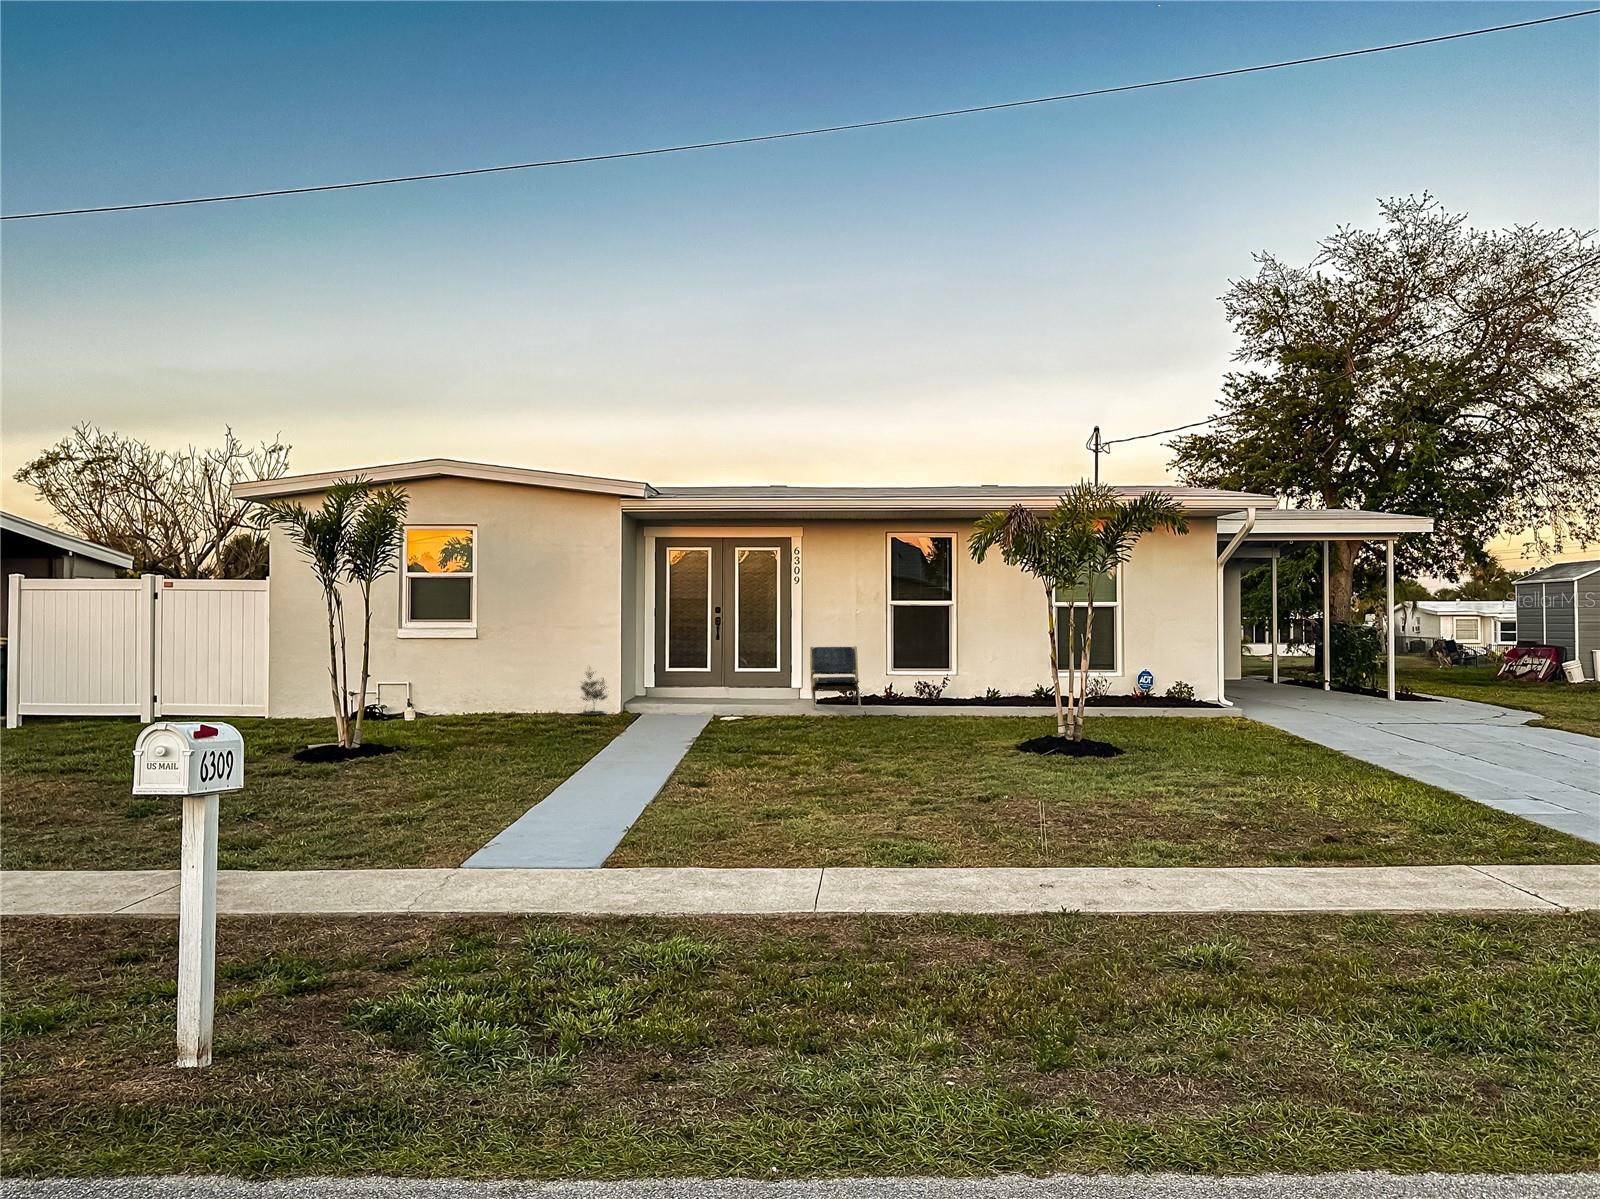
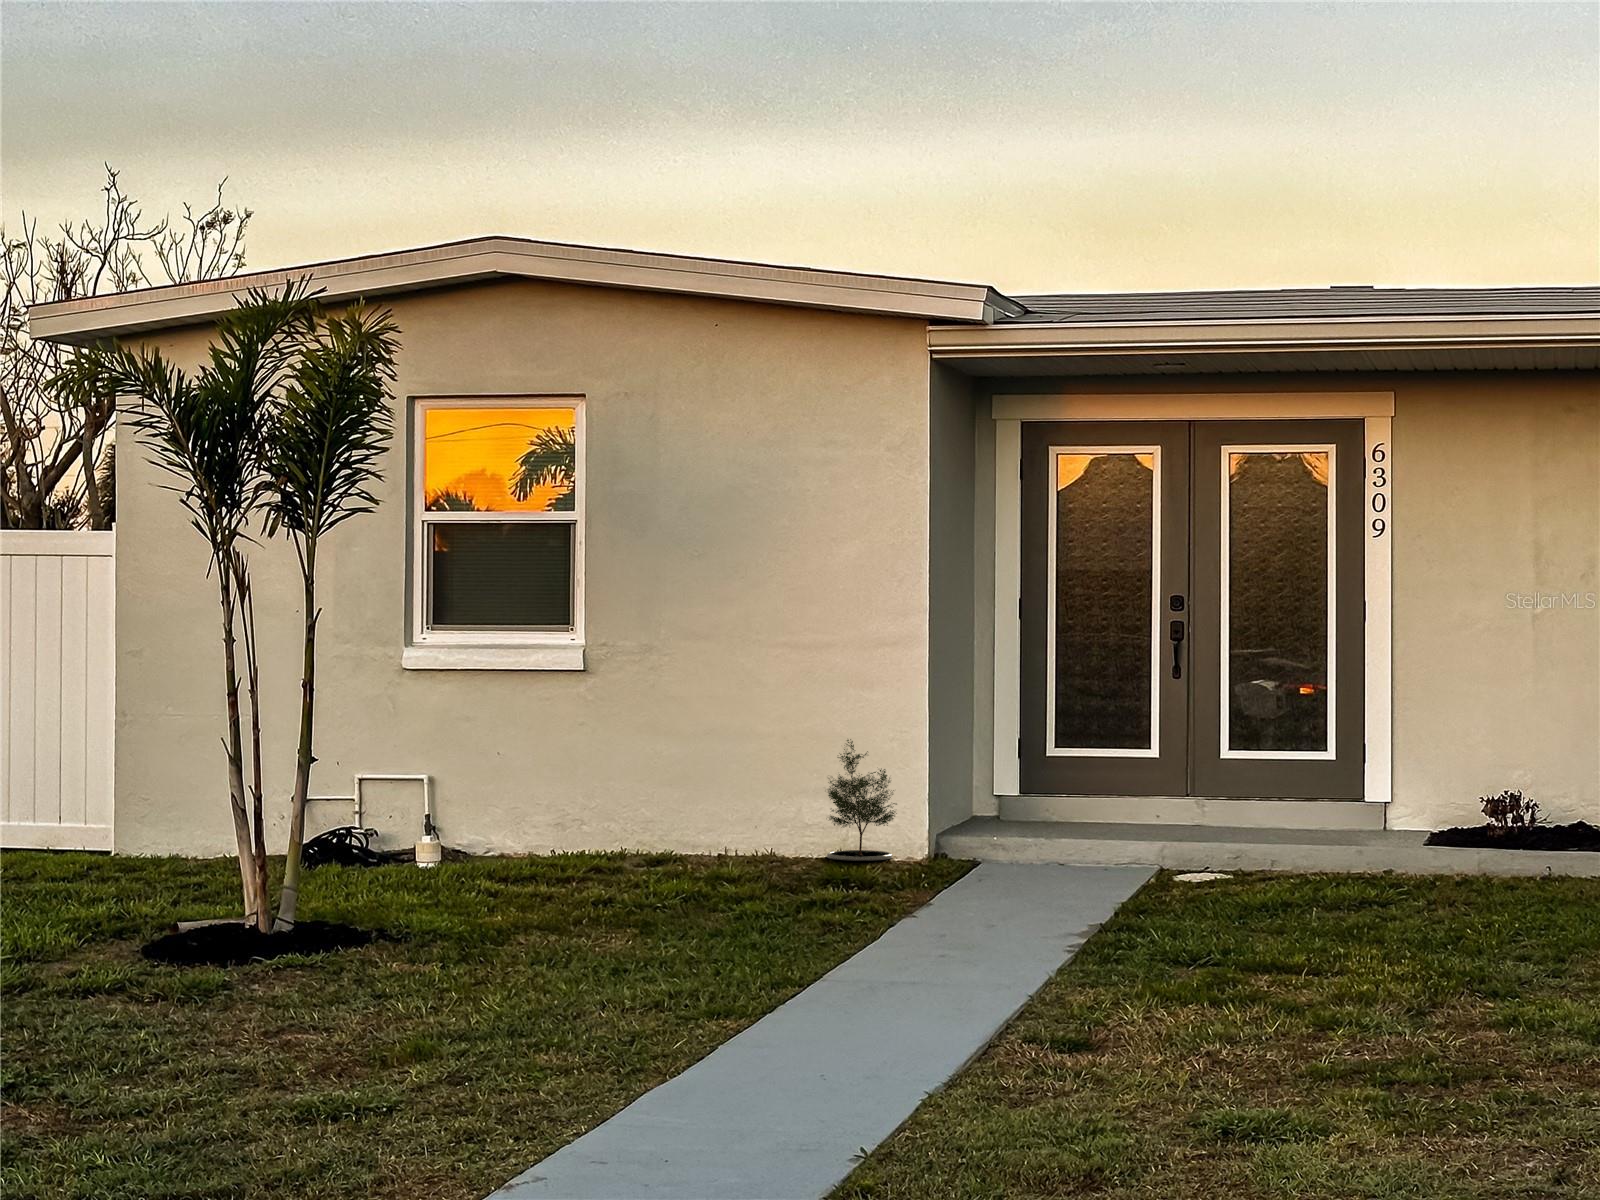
lounge chair: present [810,646,862,707] -> none [1411,699,1548,861]

